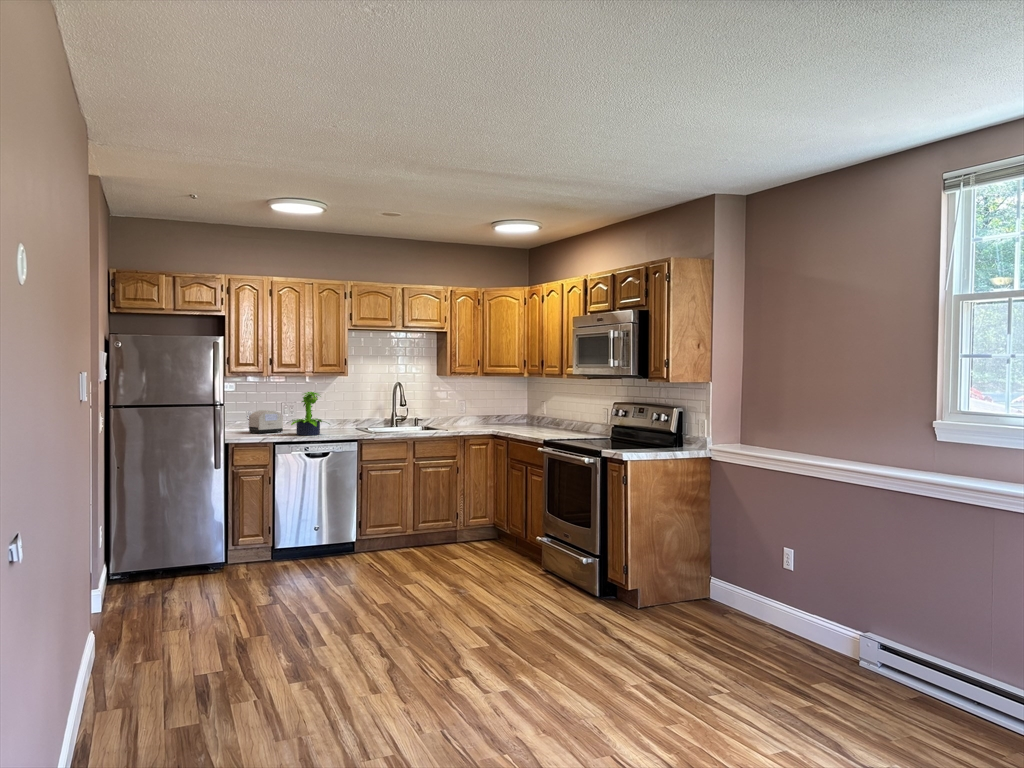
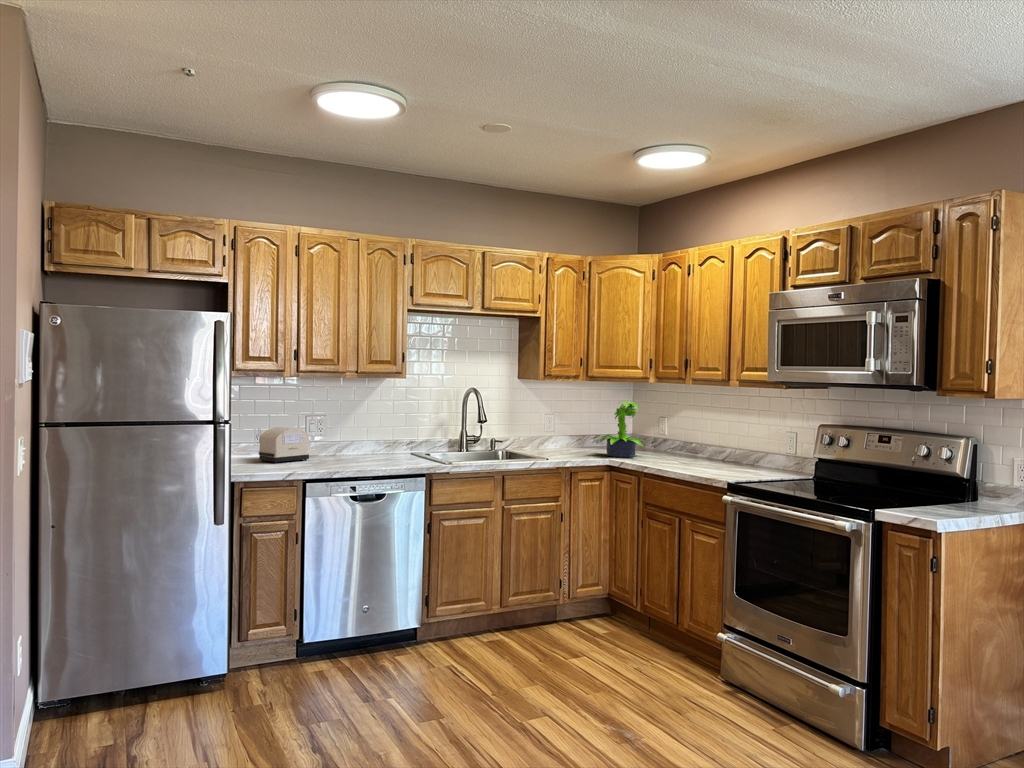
potted plant: present [287,392,329,435] -> present [593,401,648,457]

